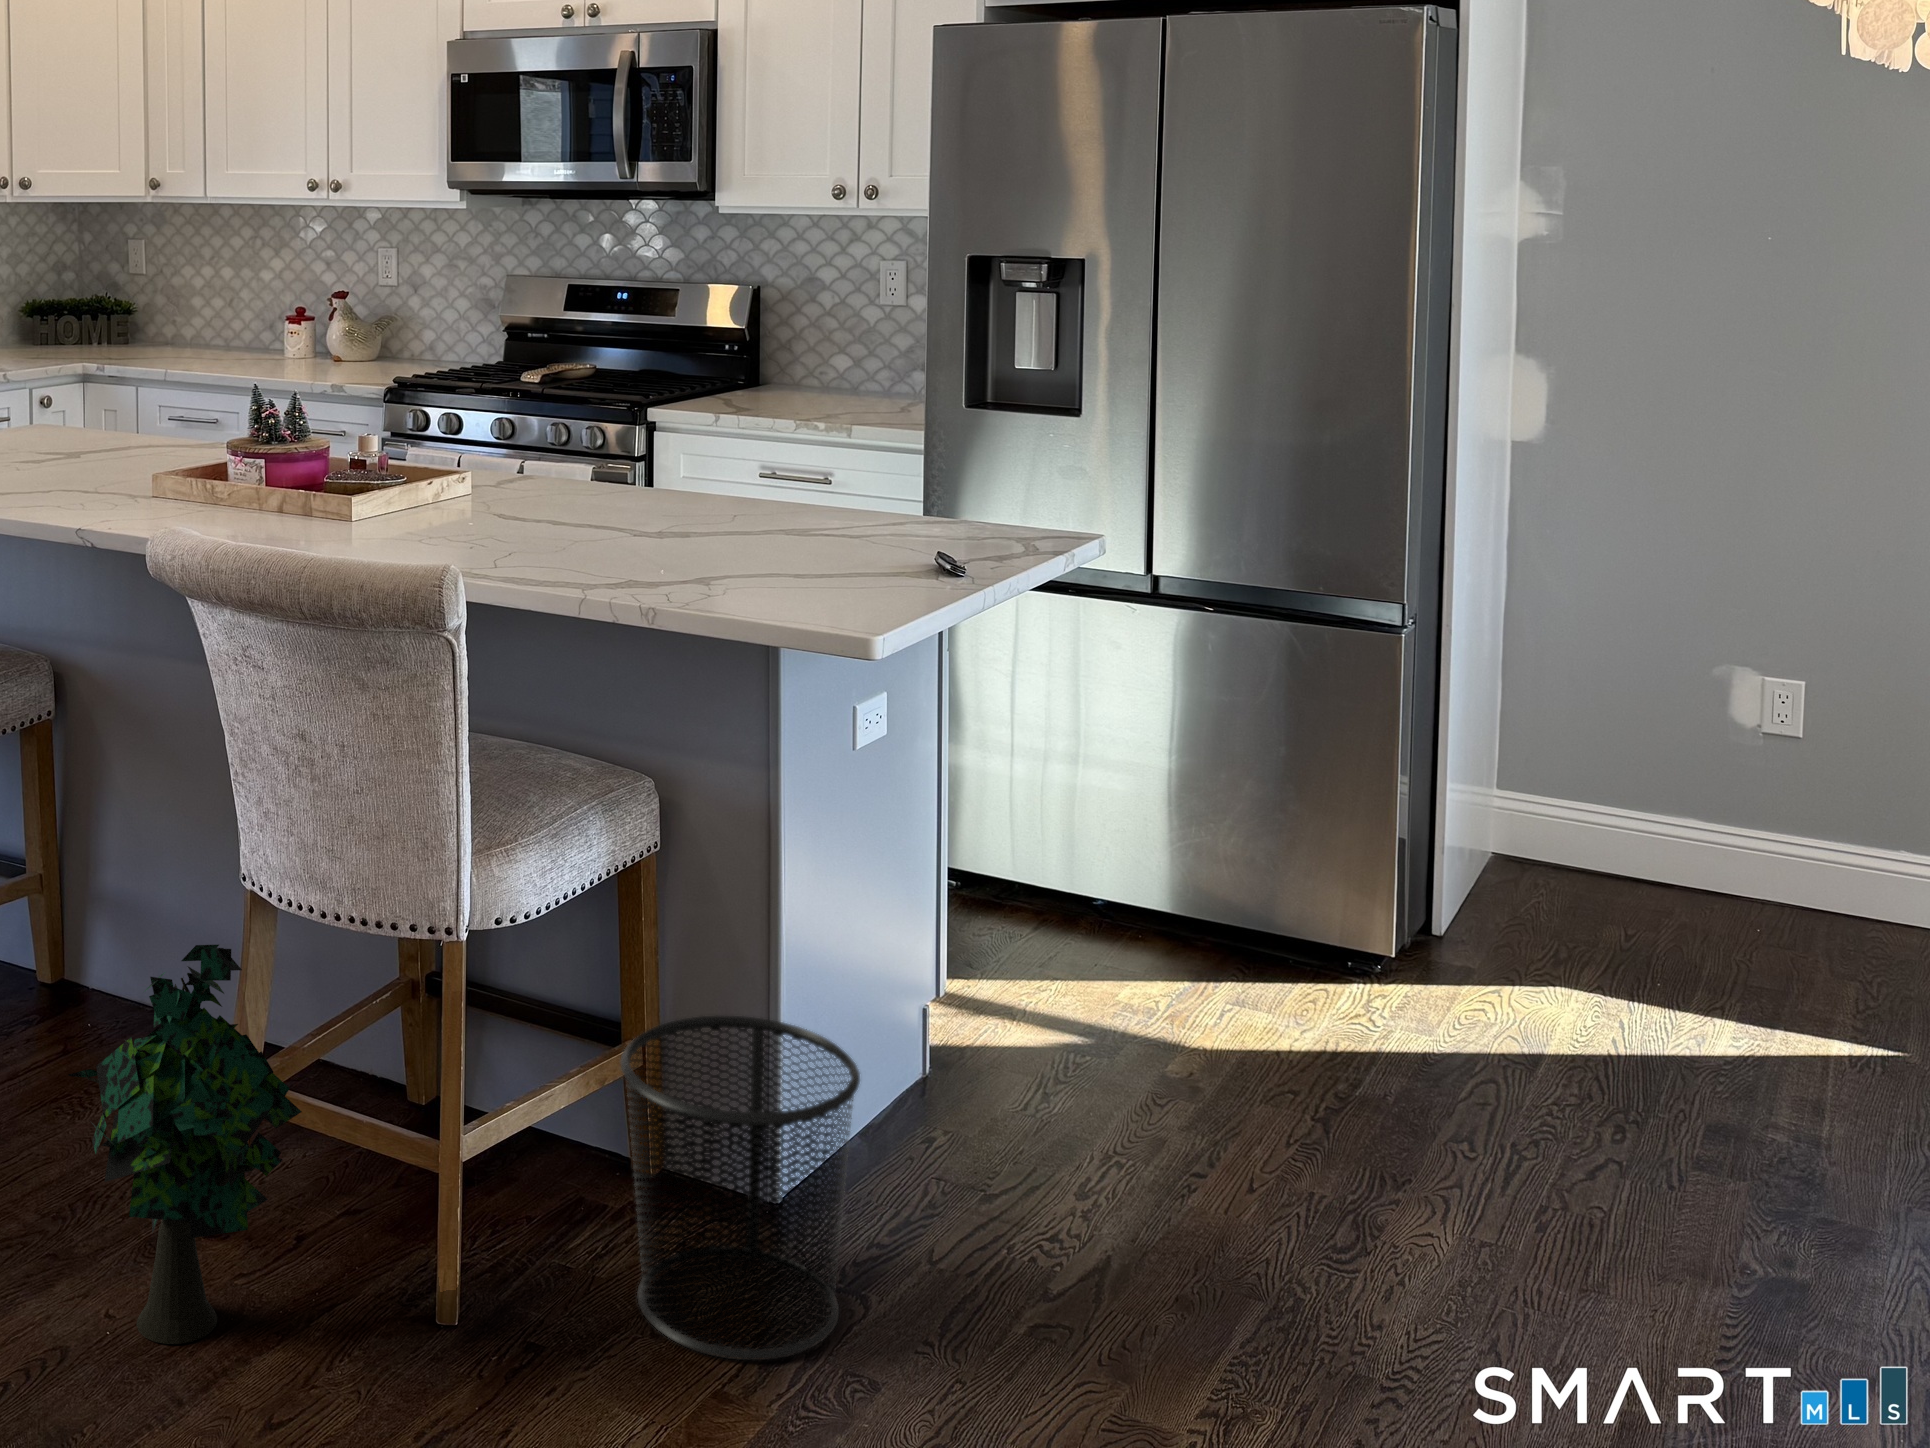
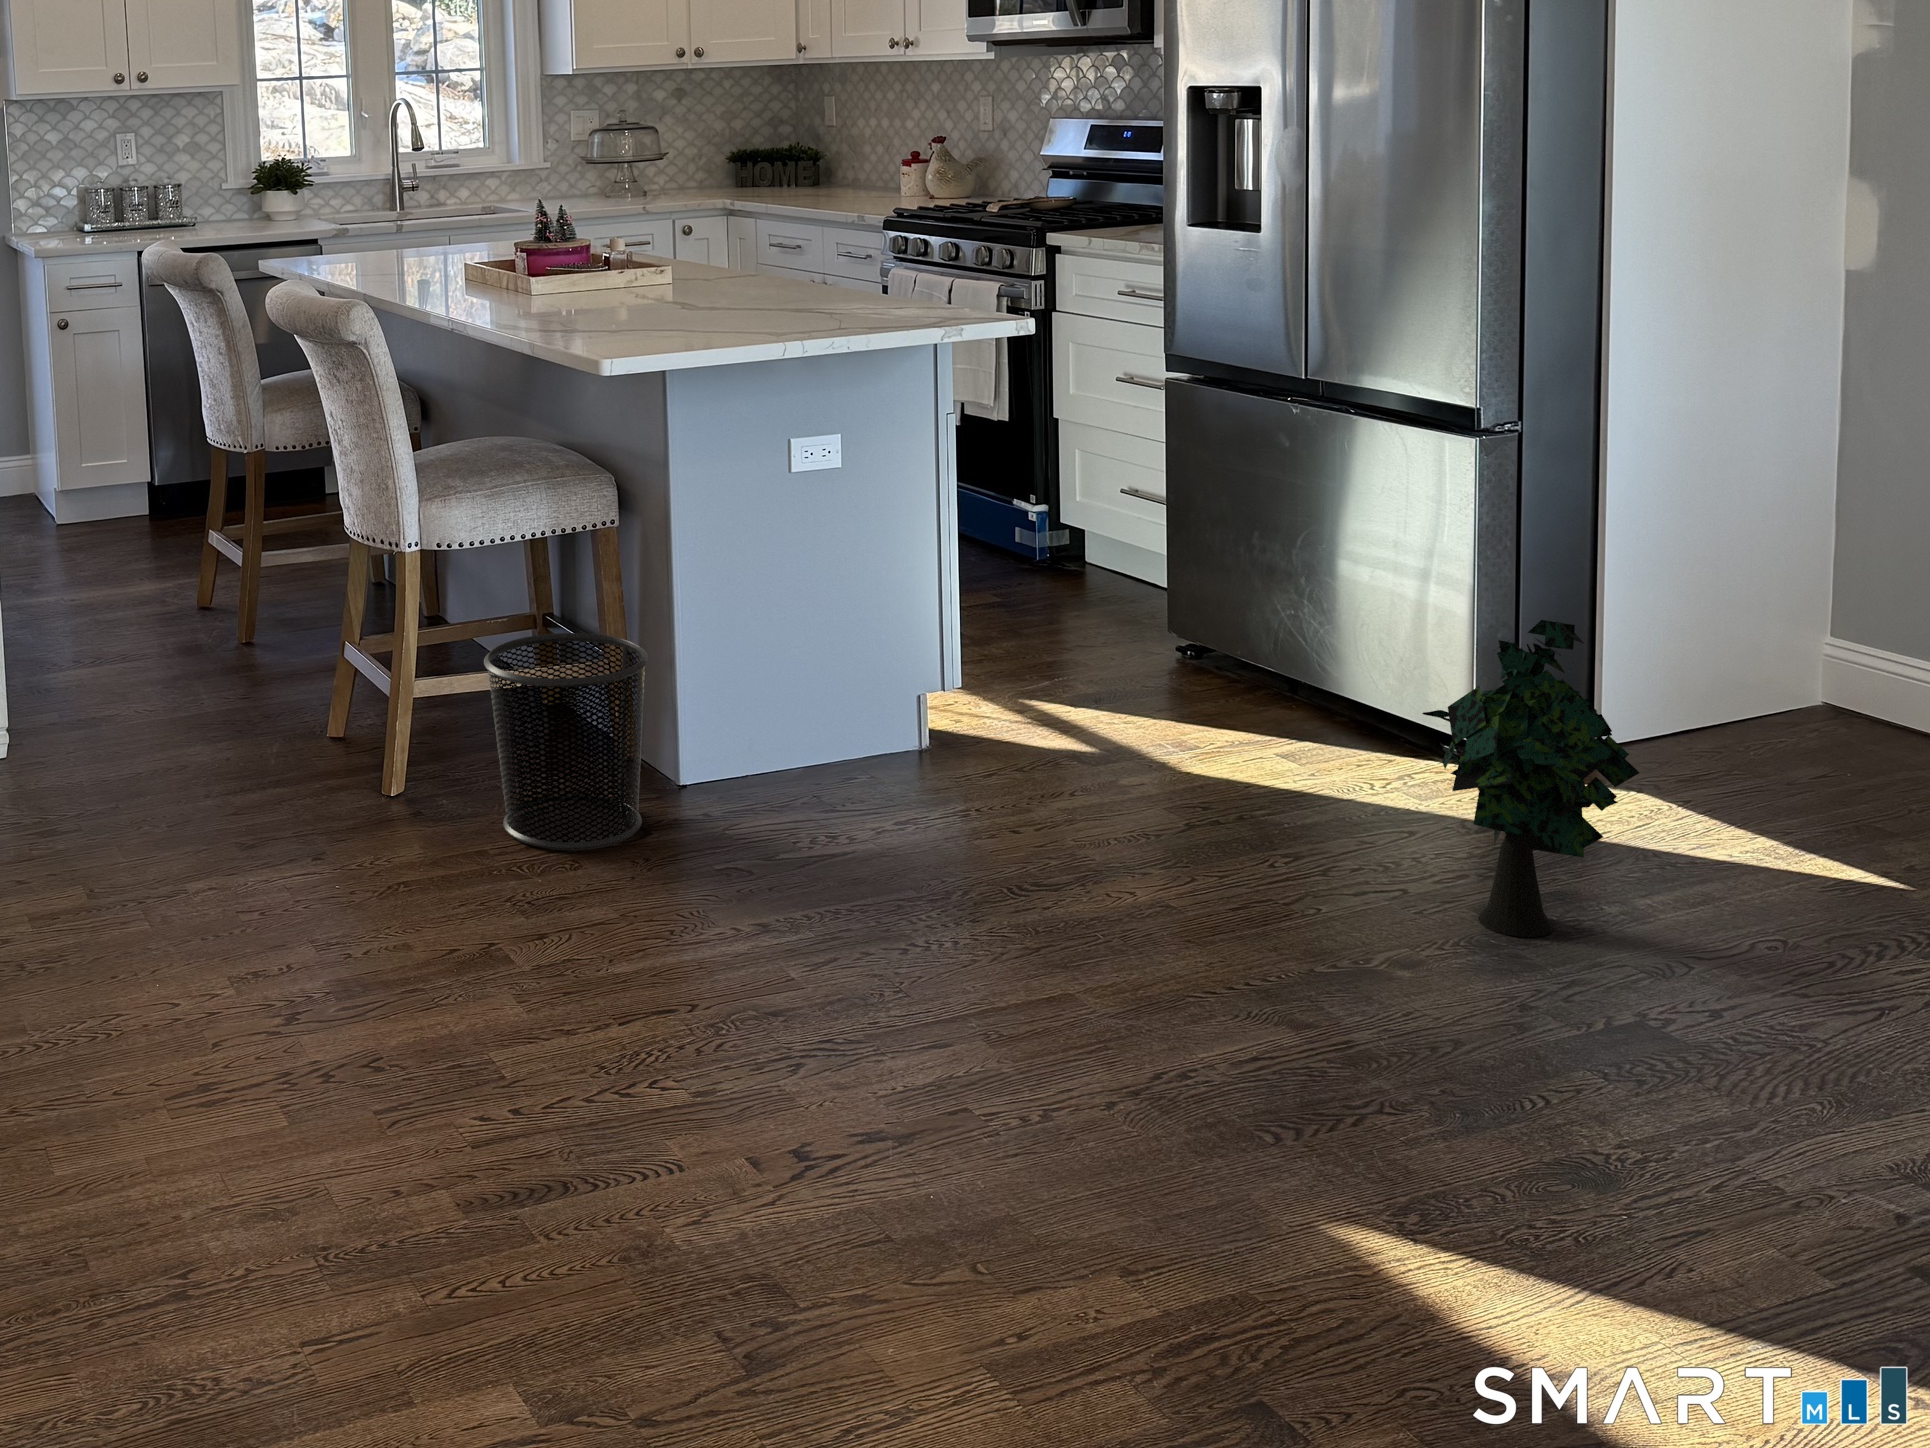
decorative plant: present [68,945,302,1344] -> present [1422,620,1640,937]

